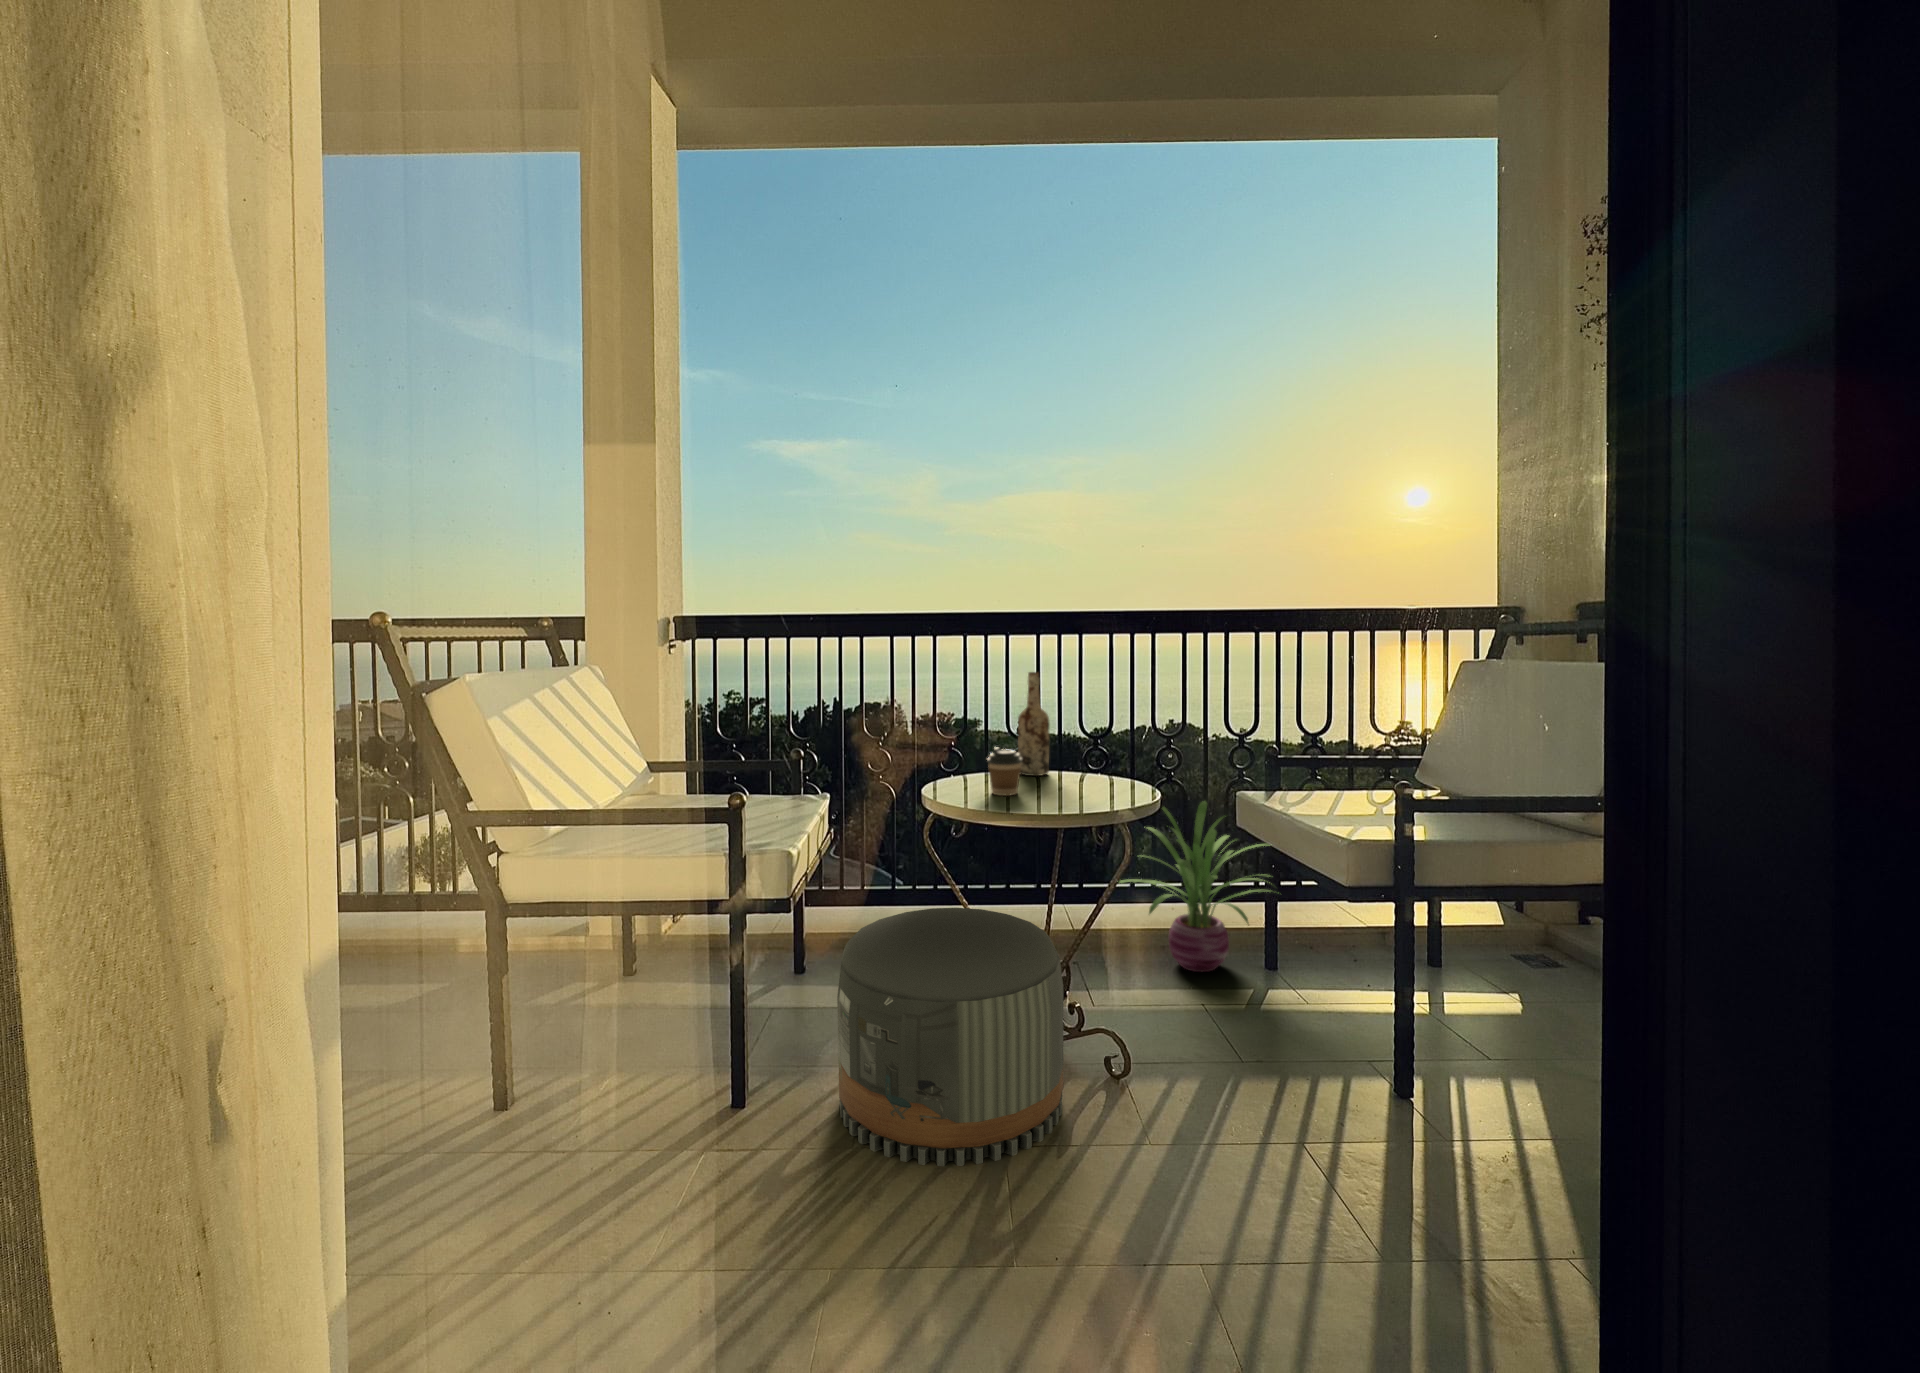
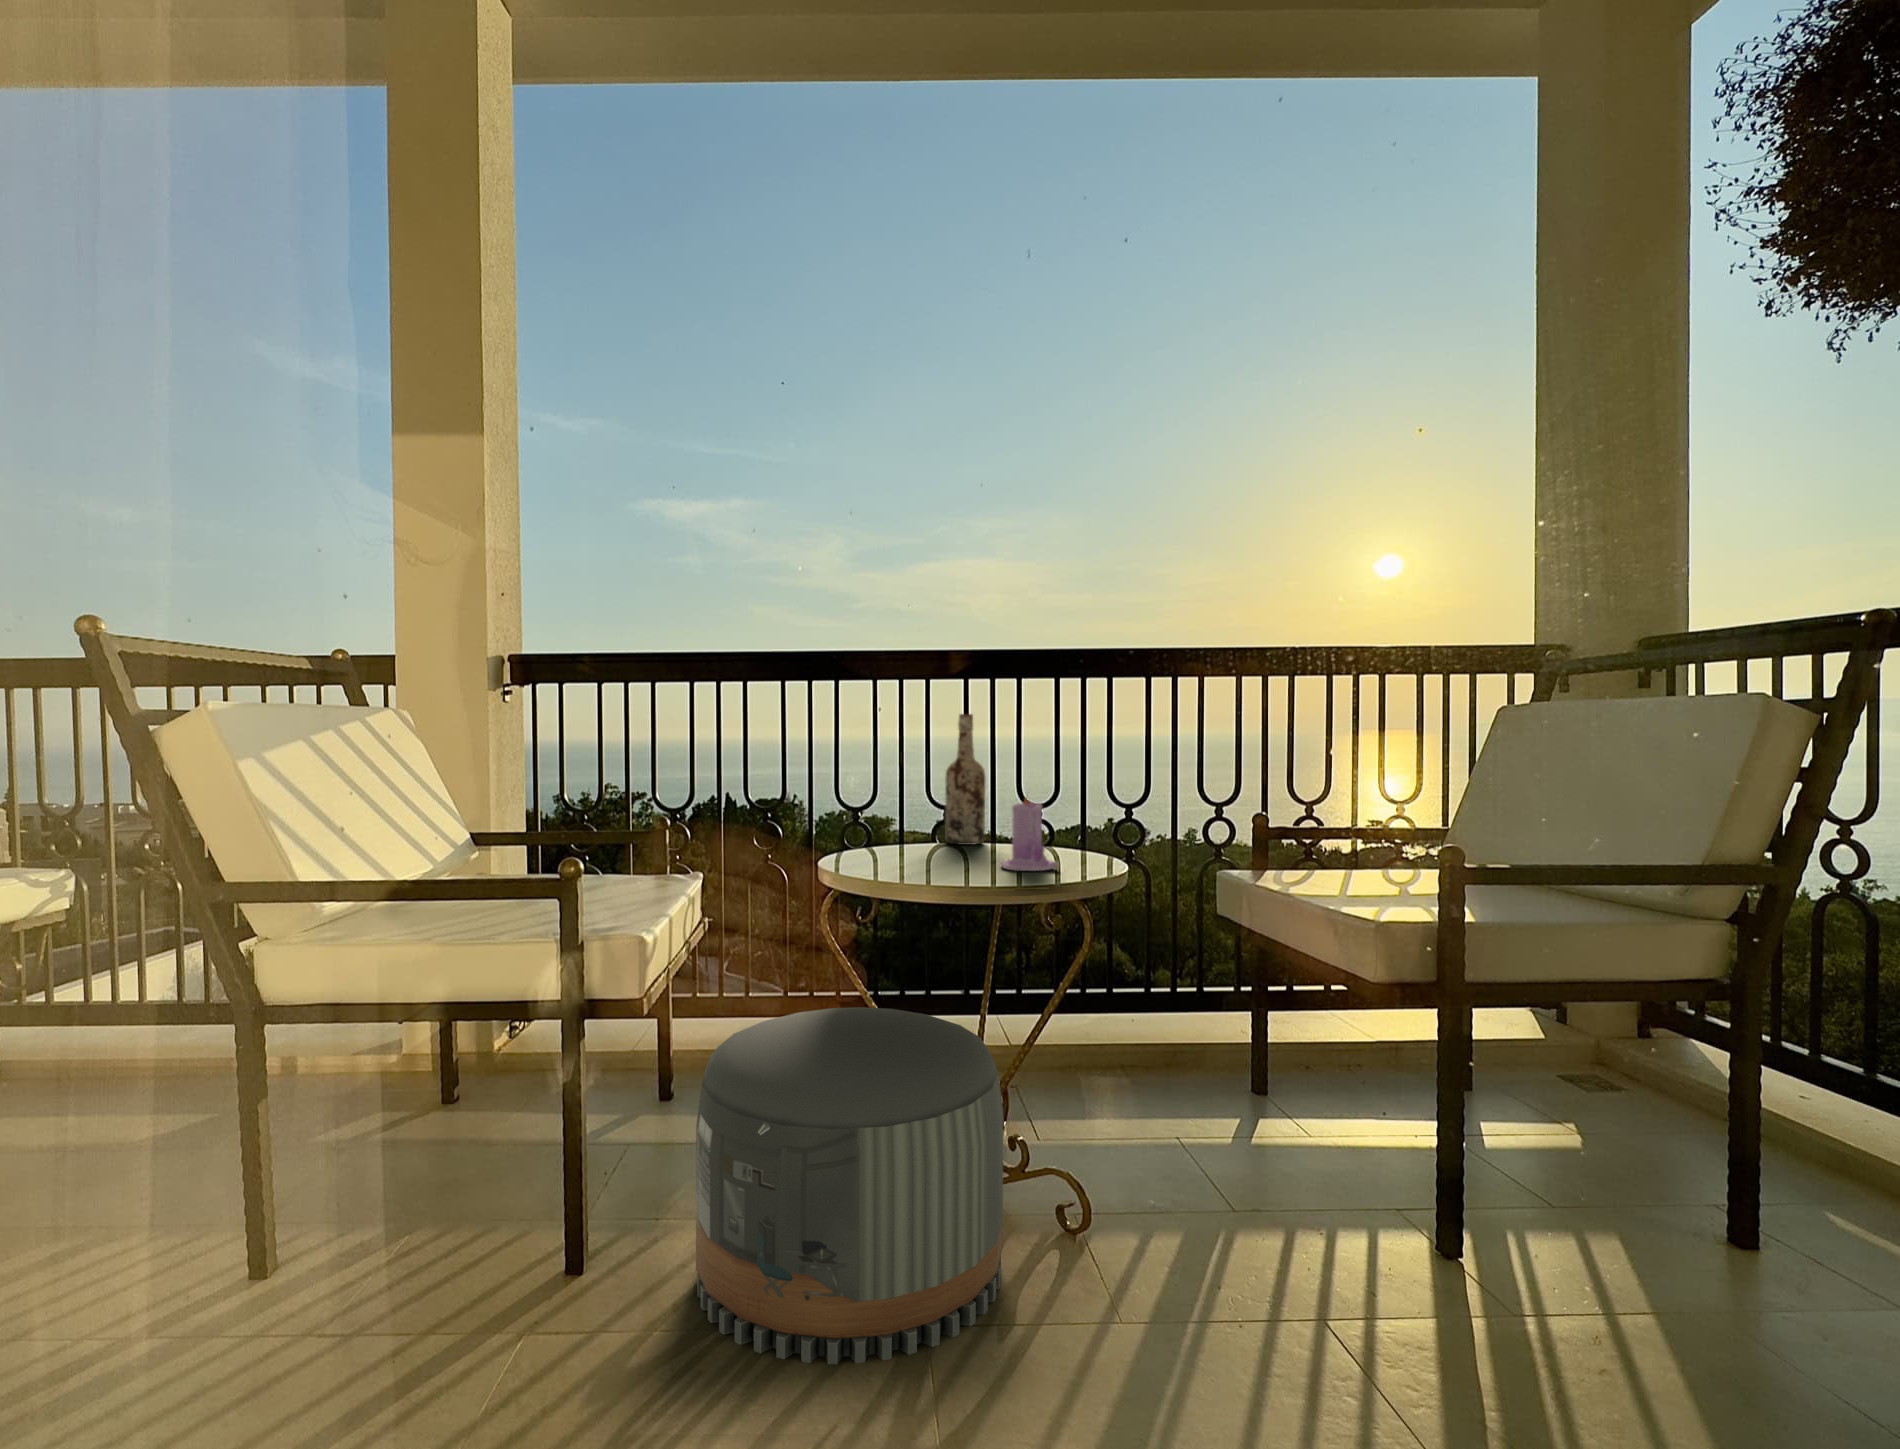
candle: none [1062,741,1106,803] -> present [1001,797,1058,871]
coffee cup: present [987,747,1022,796] -> none [906,801,950,863]
decorative plant: present [1120,801,1279,972] -> none [1052,881,1280,1099]

